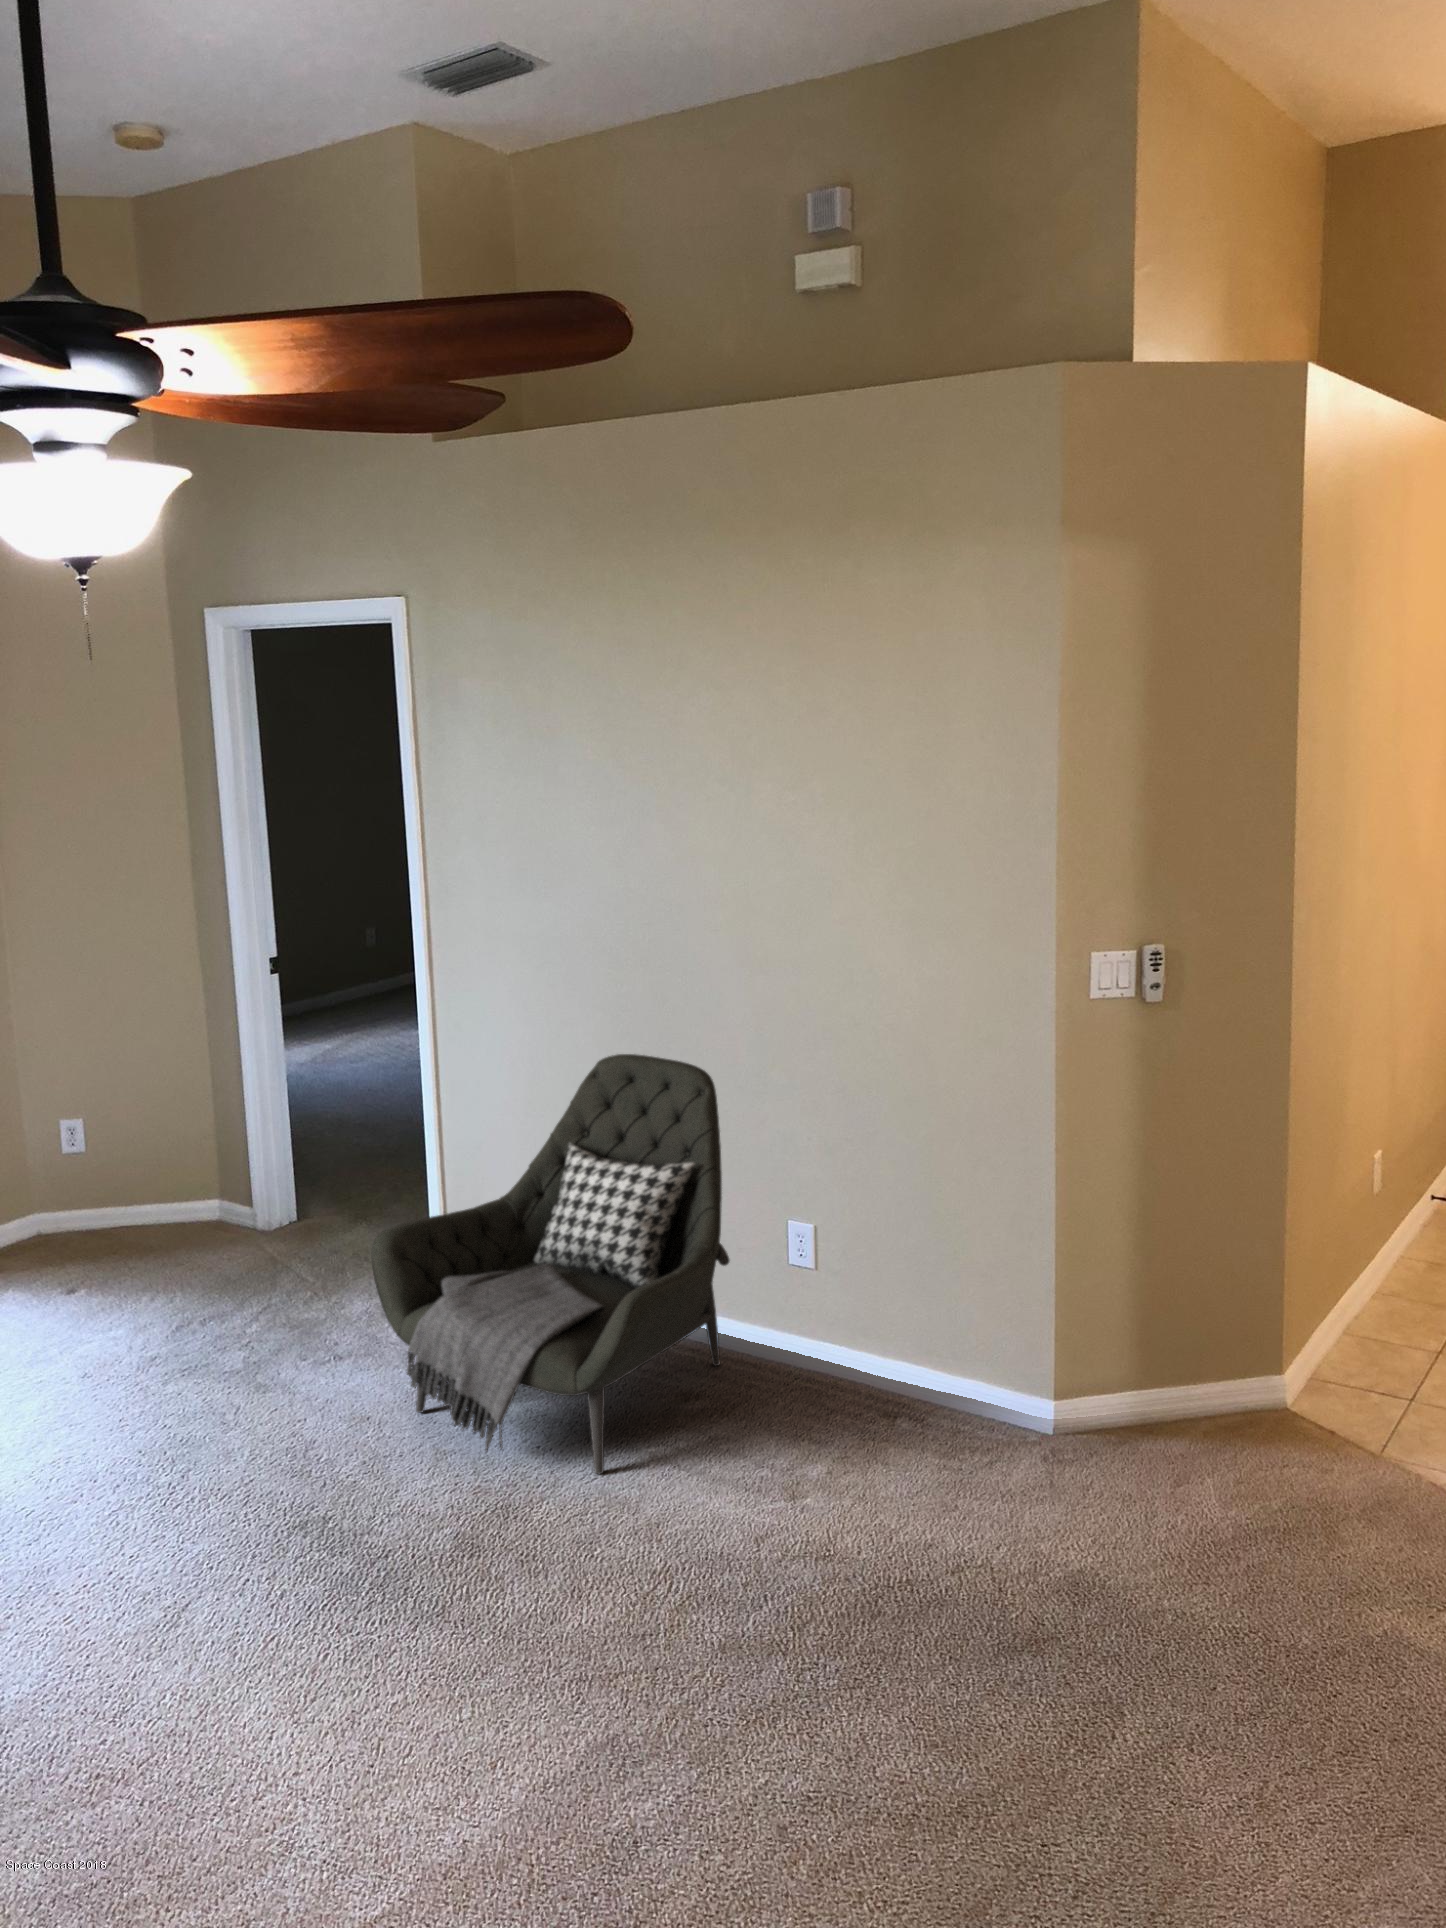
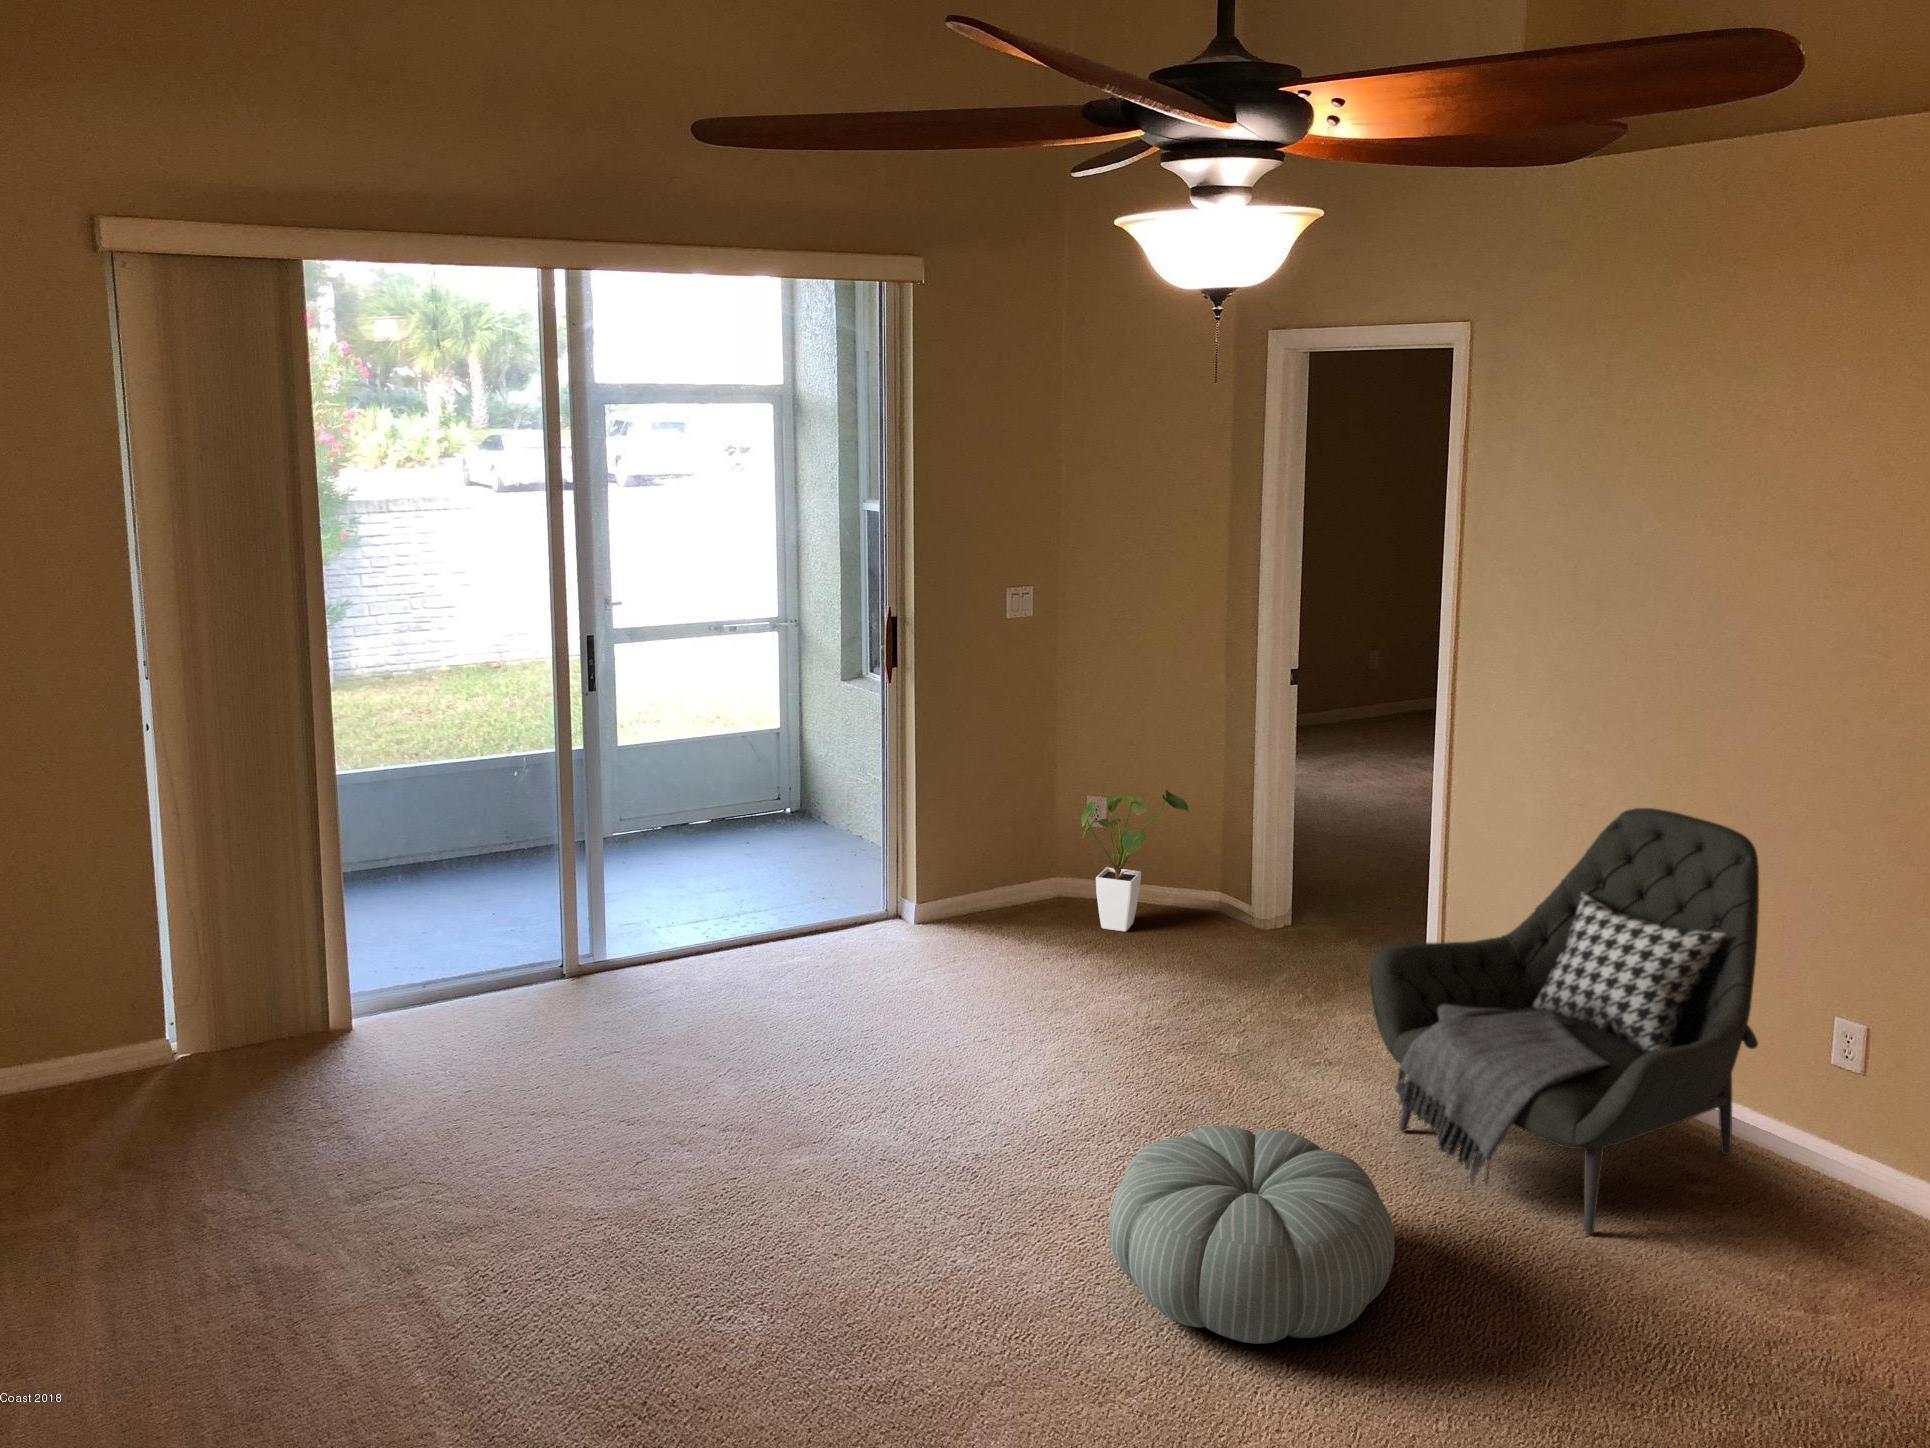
house plant: none [51,1095,179,1257] -> present [1082,789,1189,931]
pouf: none [93,1446,409,1687] -> present [1110,1126,1395,1344]

